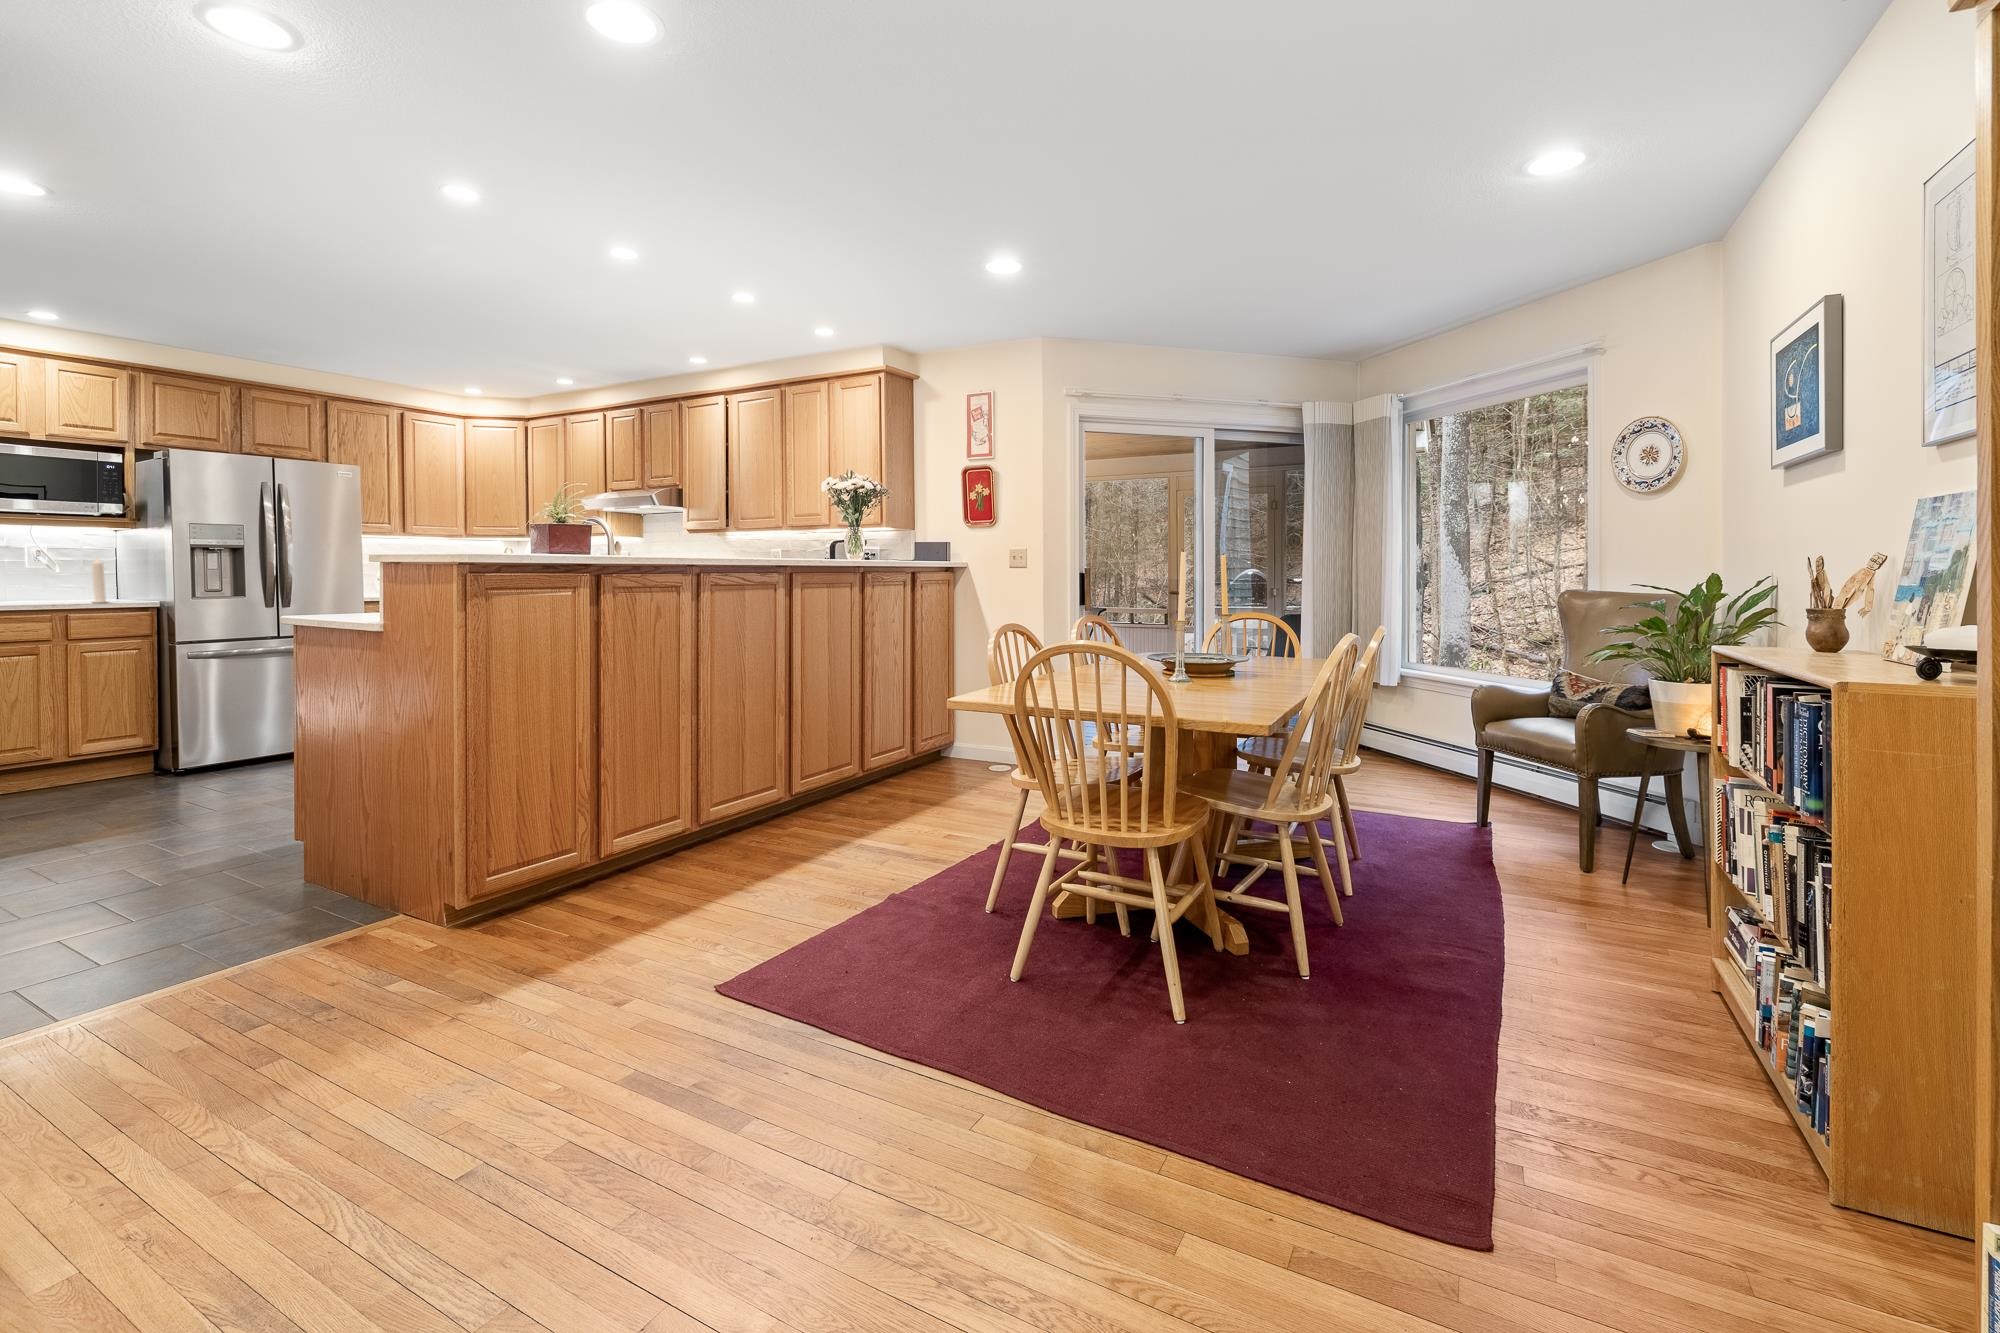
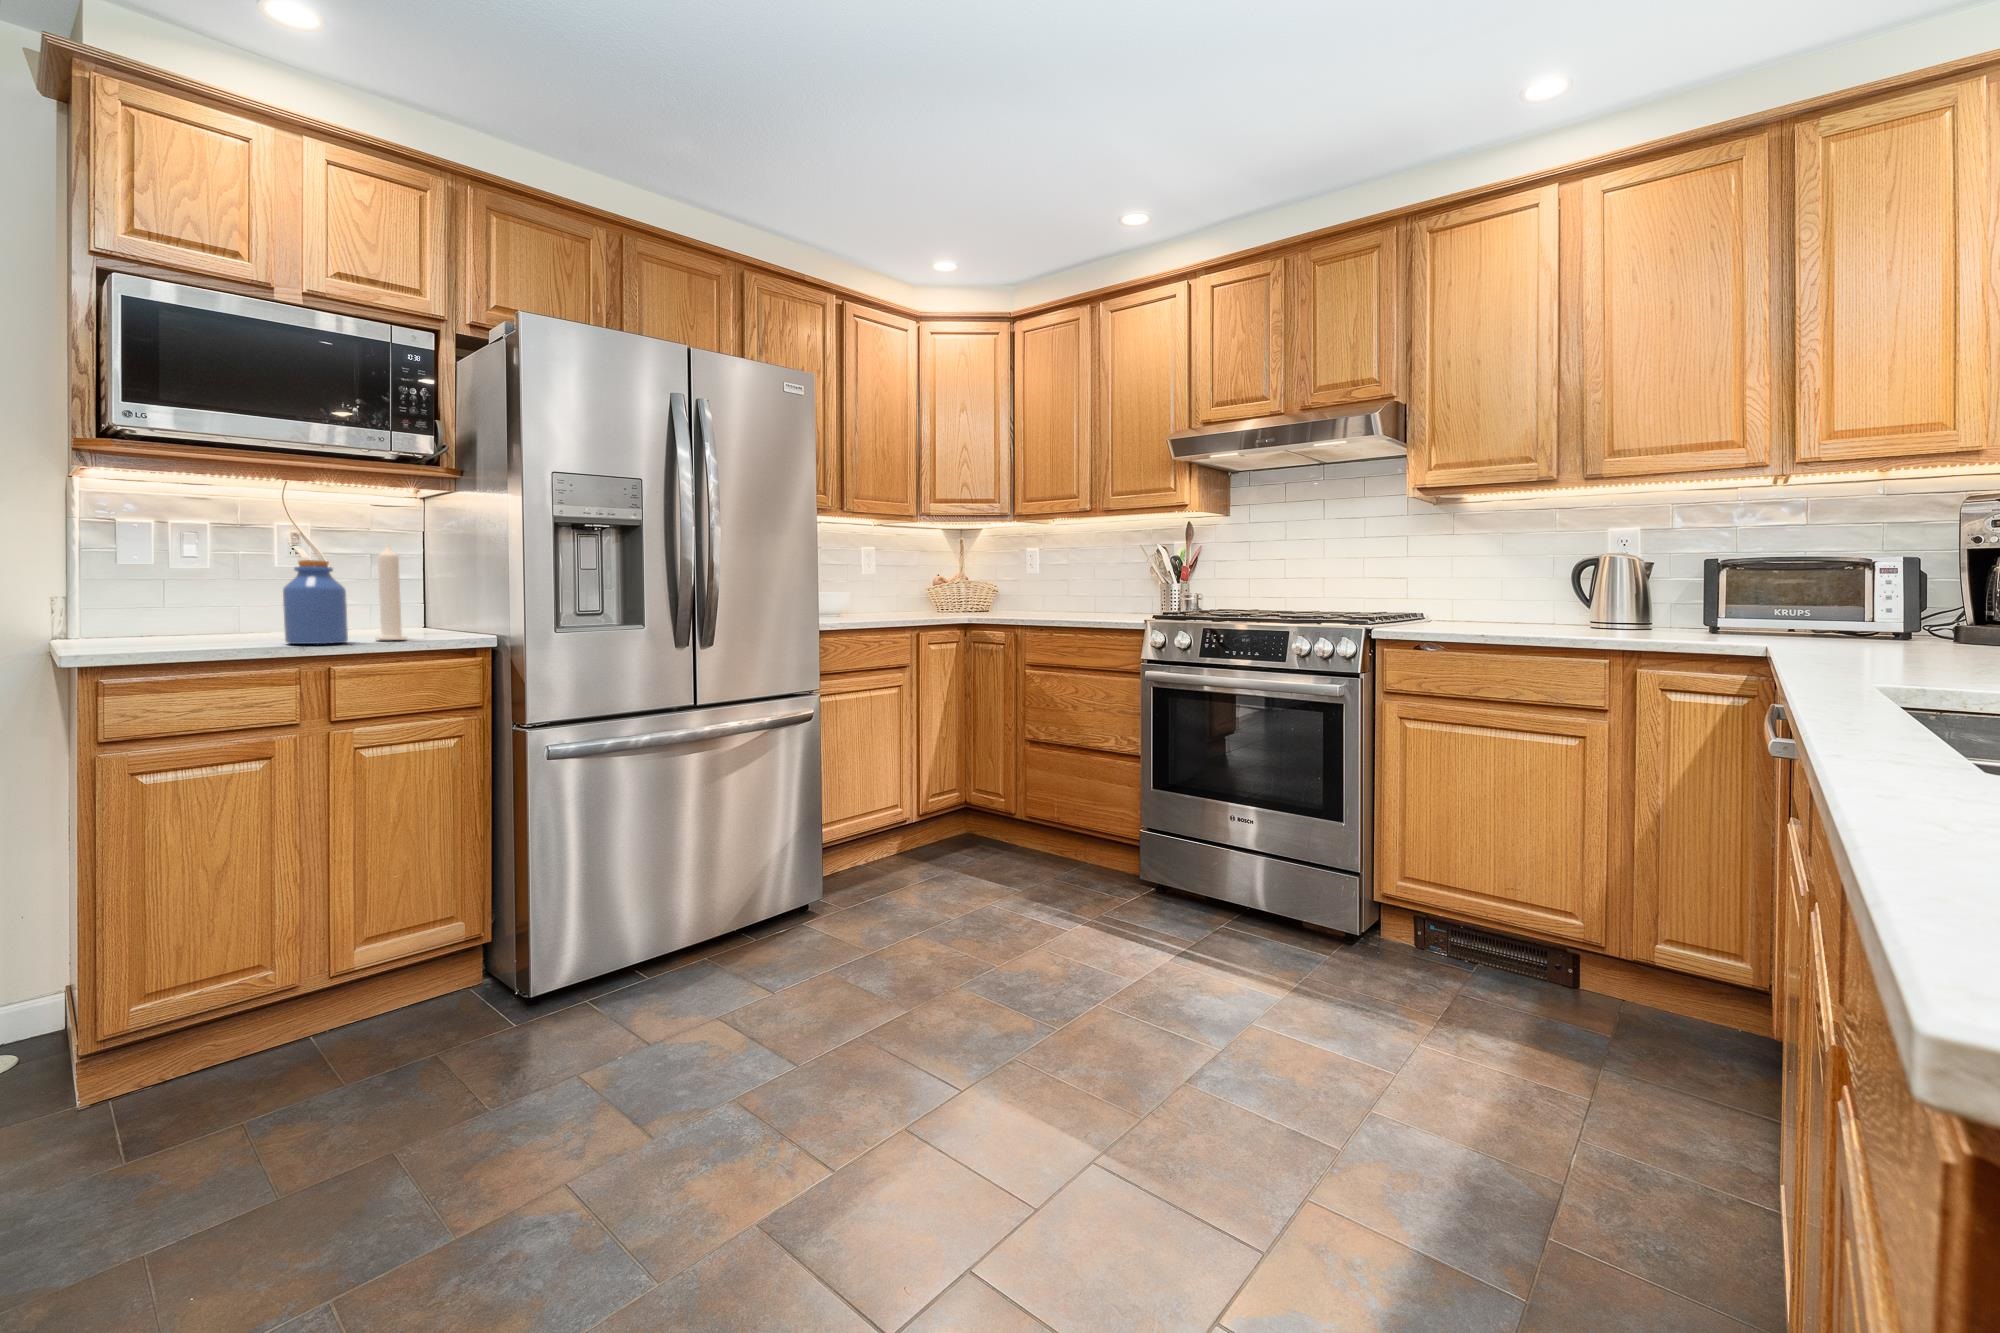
jar: none [41,566,77,603] -> present [283,560,348,644]

